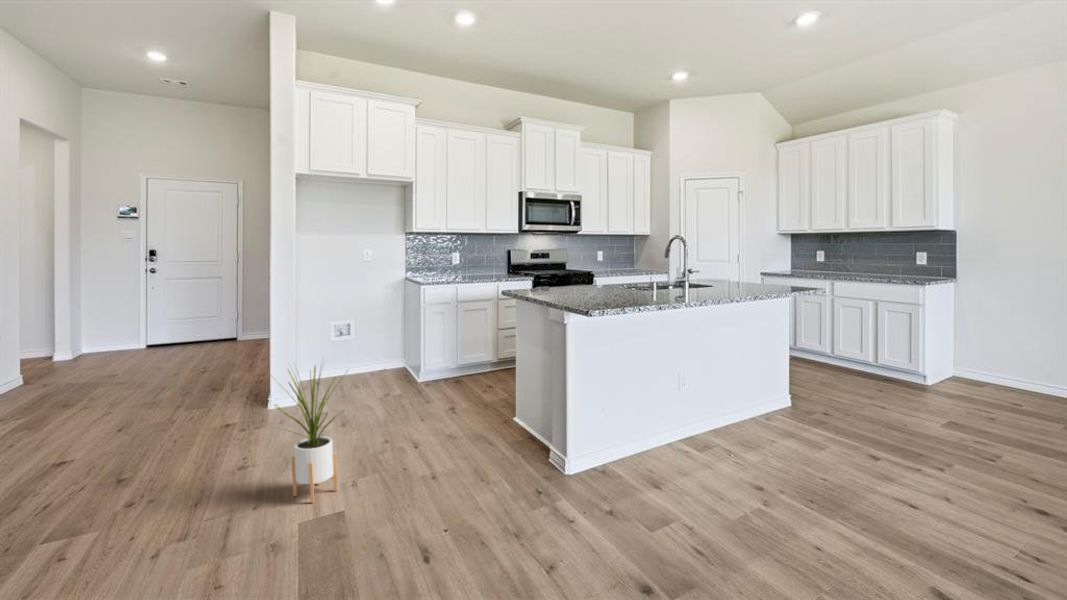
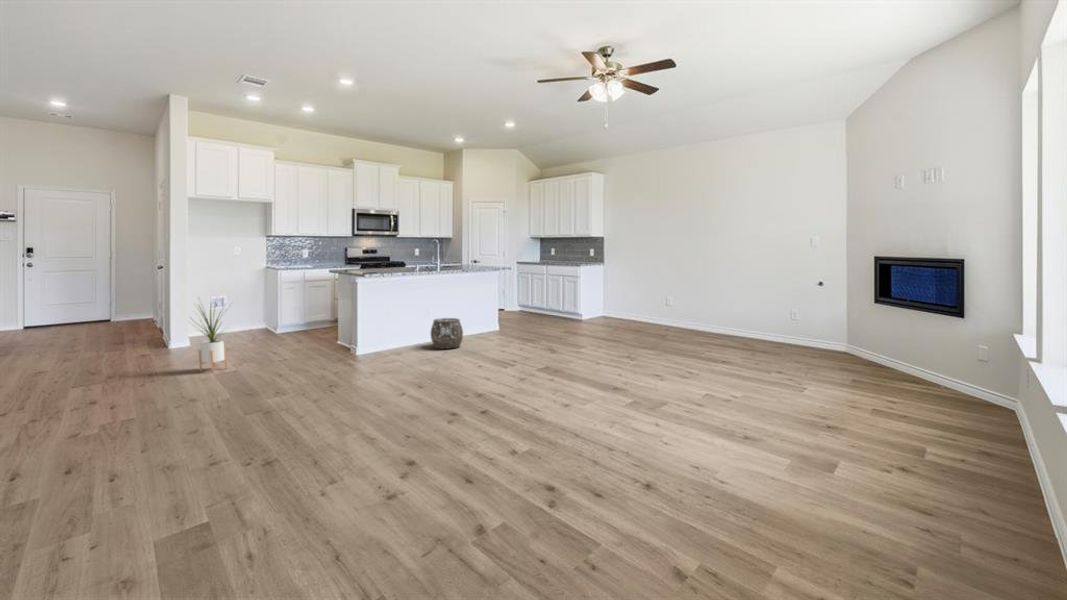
woven basket: none [678,394,744,461] -> present [431,318,463,349]

